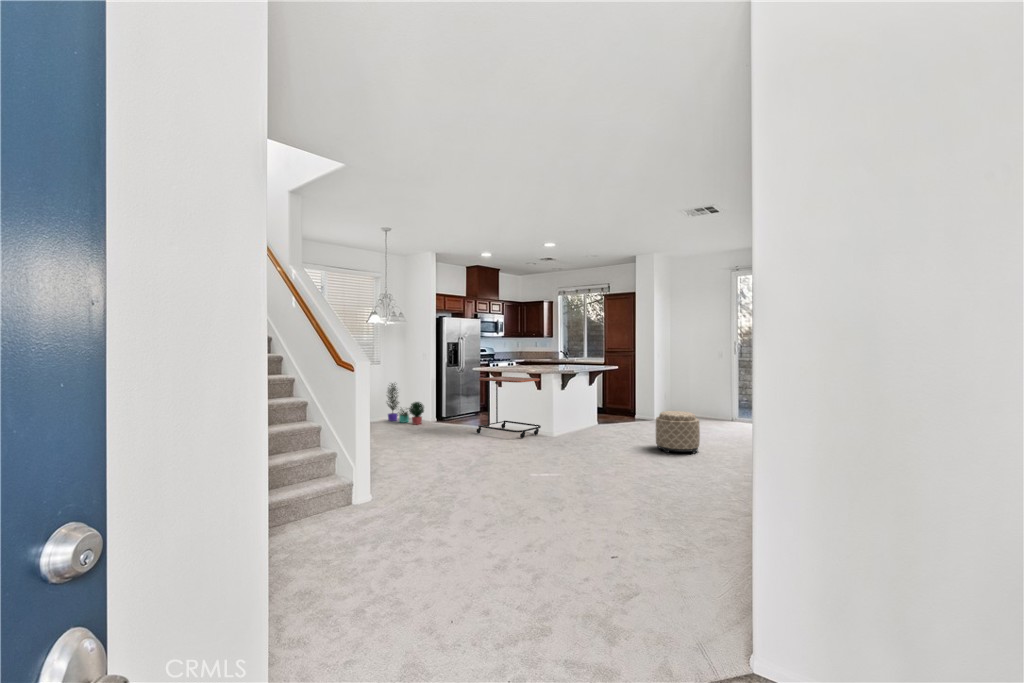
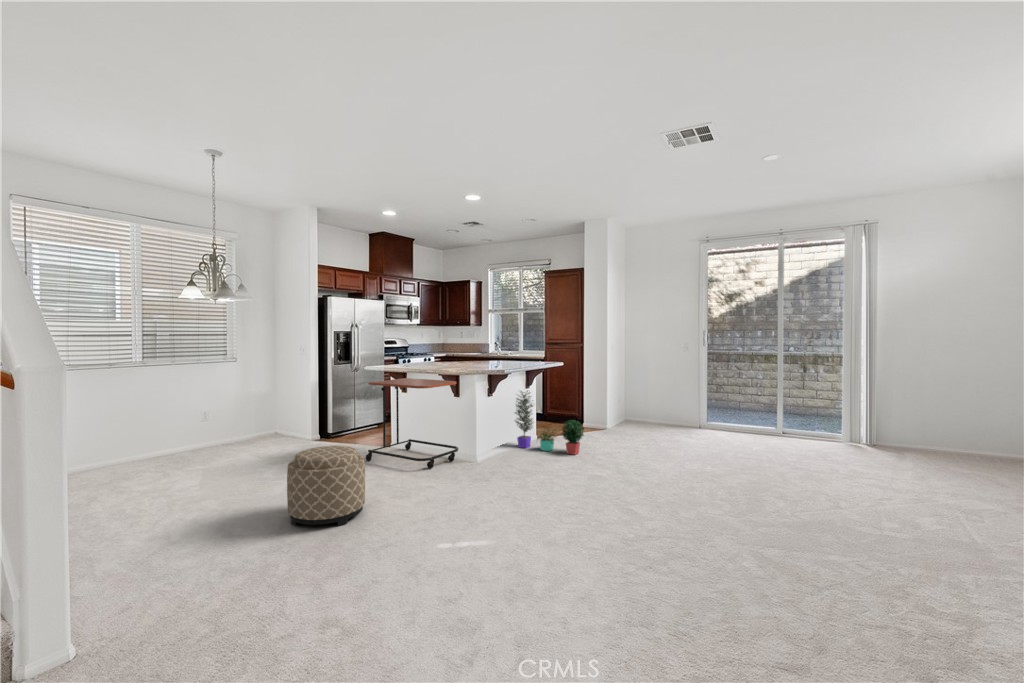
potted plant: present [387,384,424,425] -> present [515,391,584,455]
ottoman: present [656,411,700,453] -> present [287,446,365,526]

